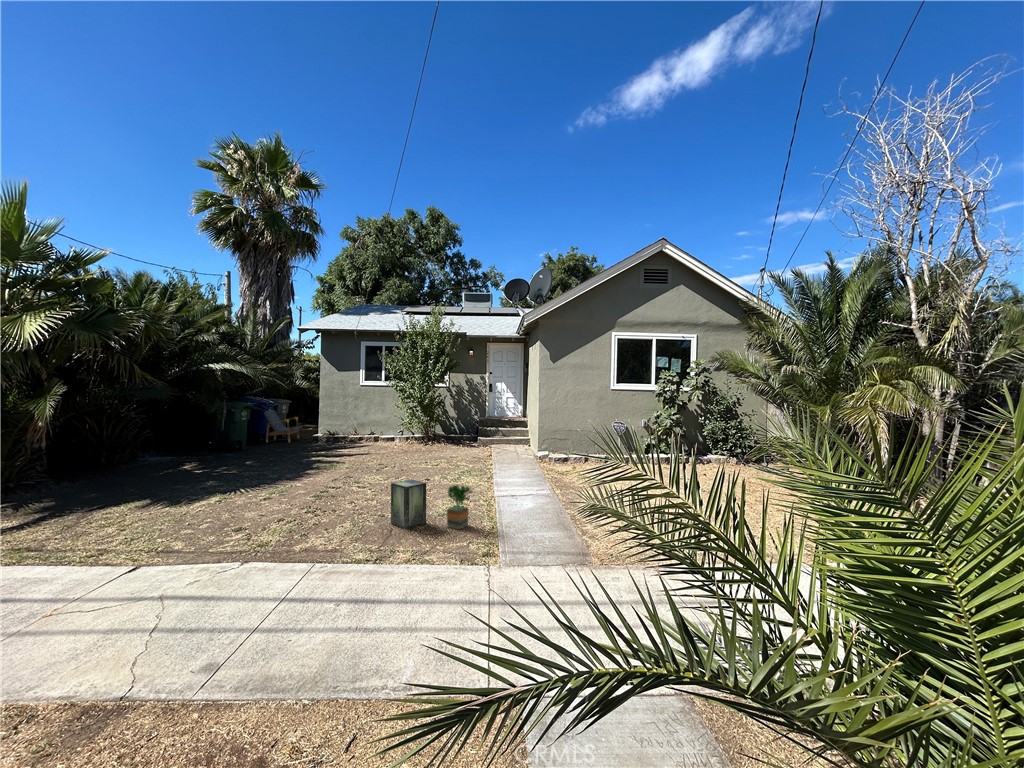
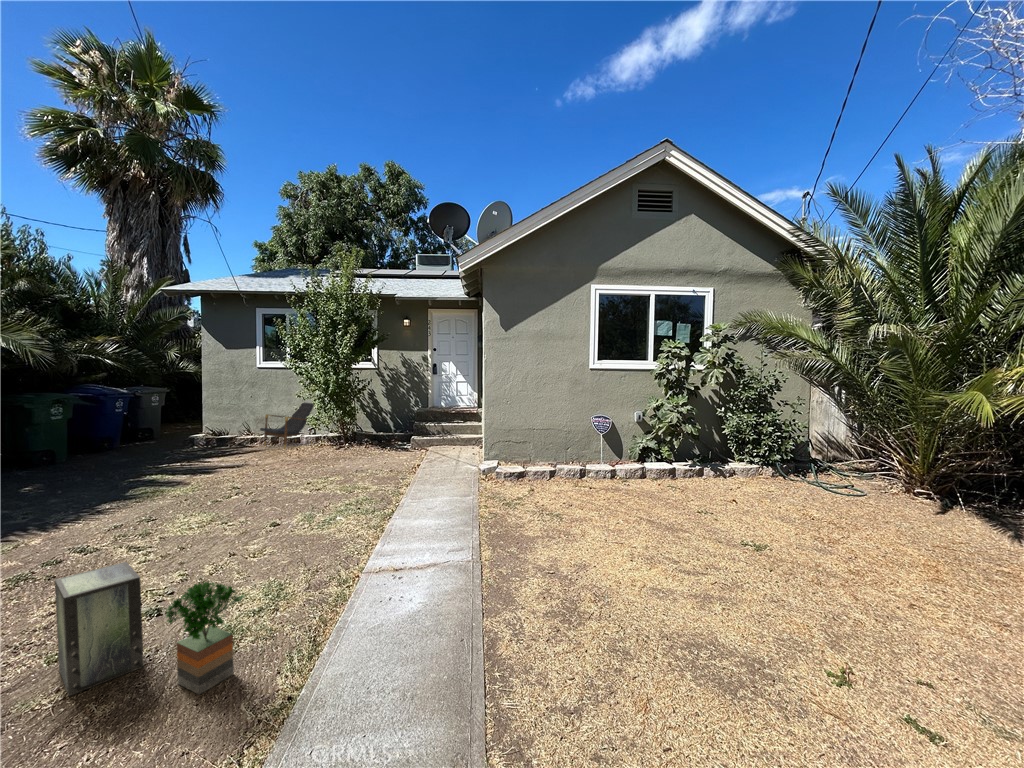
lounge chair: present [265,410,302,441] -> present [260,403,314,449]

